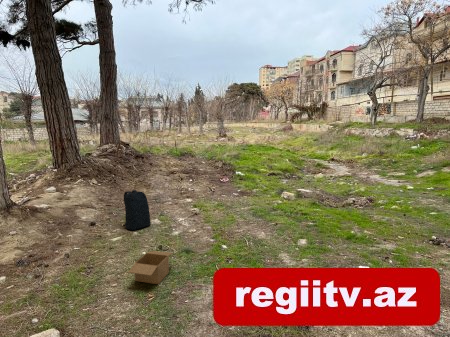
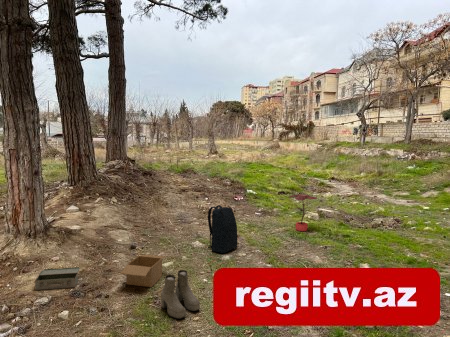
potted plant: none [295,185,323,221] -> present [290,194,317,231]
backpack: present [124,190,150,230] -> present [208,205,237,253]
toolbox: none [50,264,92,287] -> present [35,267,80,290]
boots: none [165,271,202,319] -> present [161,270,200,319]

